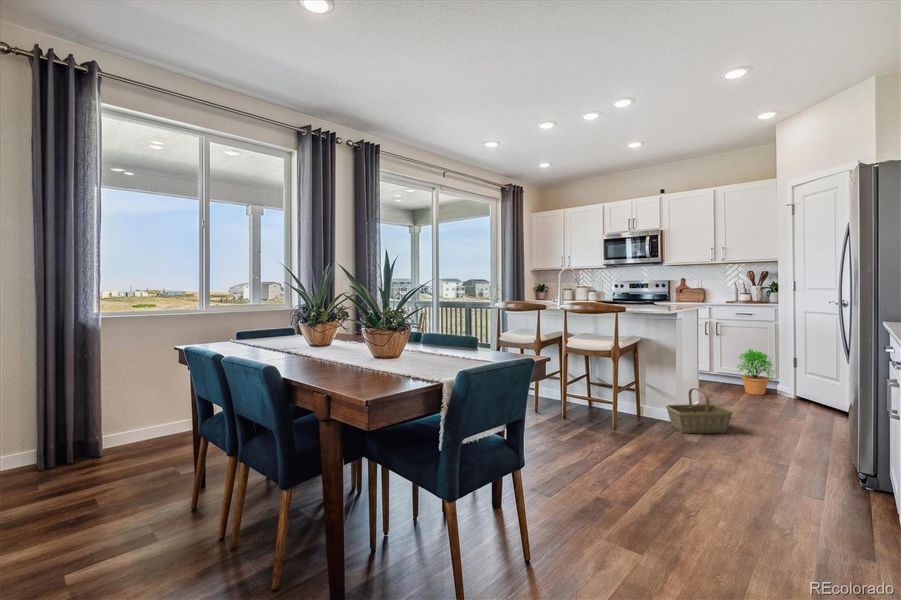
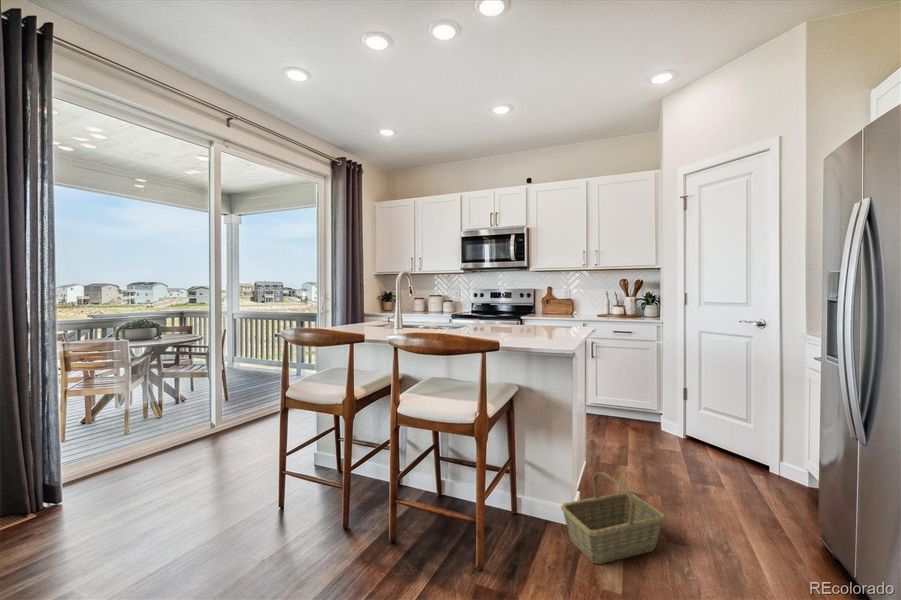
potted plant: present [737,349,773,395] -> none [616,376,666,435]

